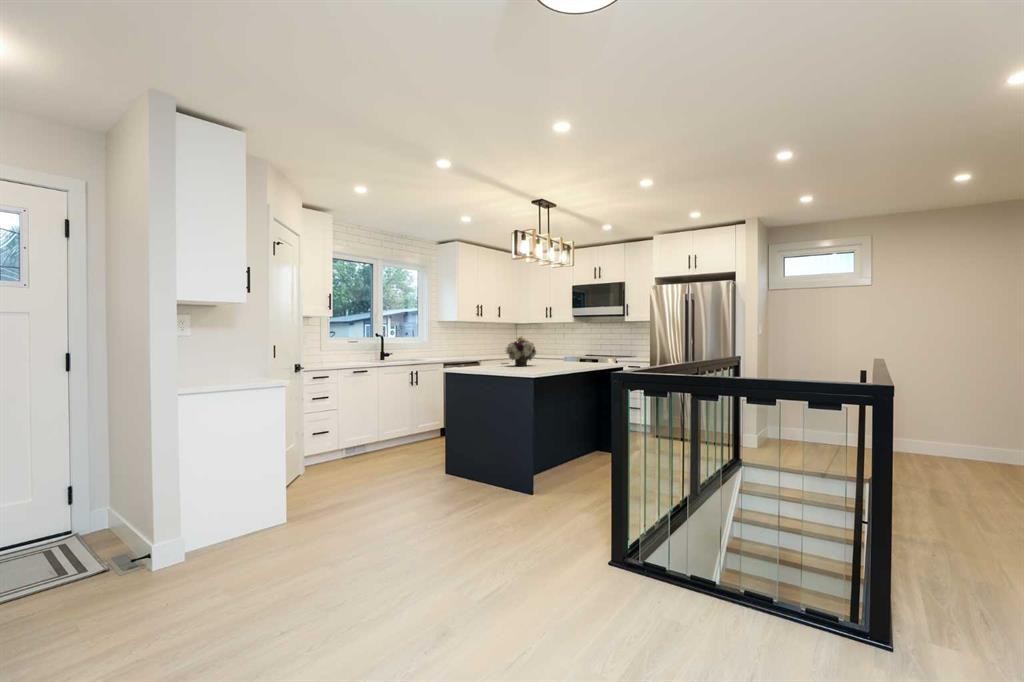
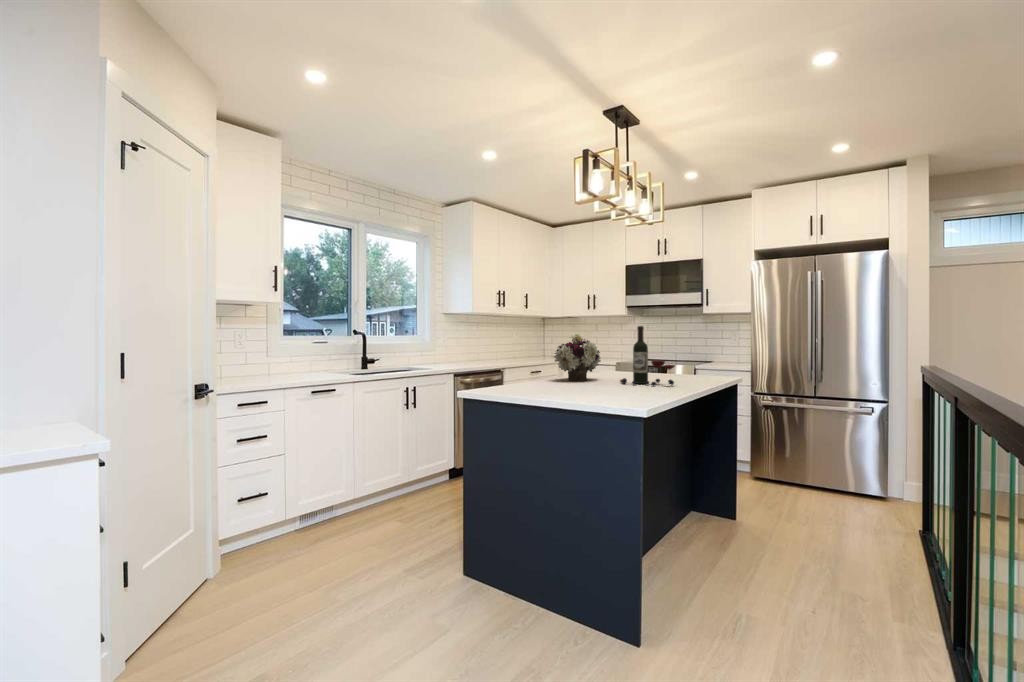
wine bottle: none [545,331,577,368] -> present [620,326,675,386]

